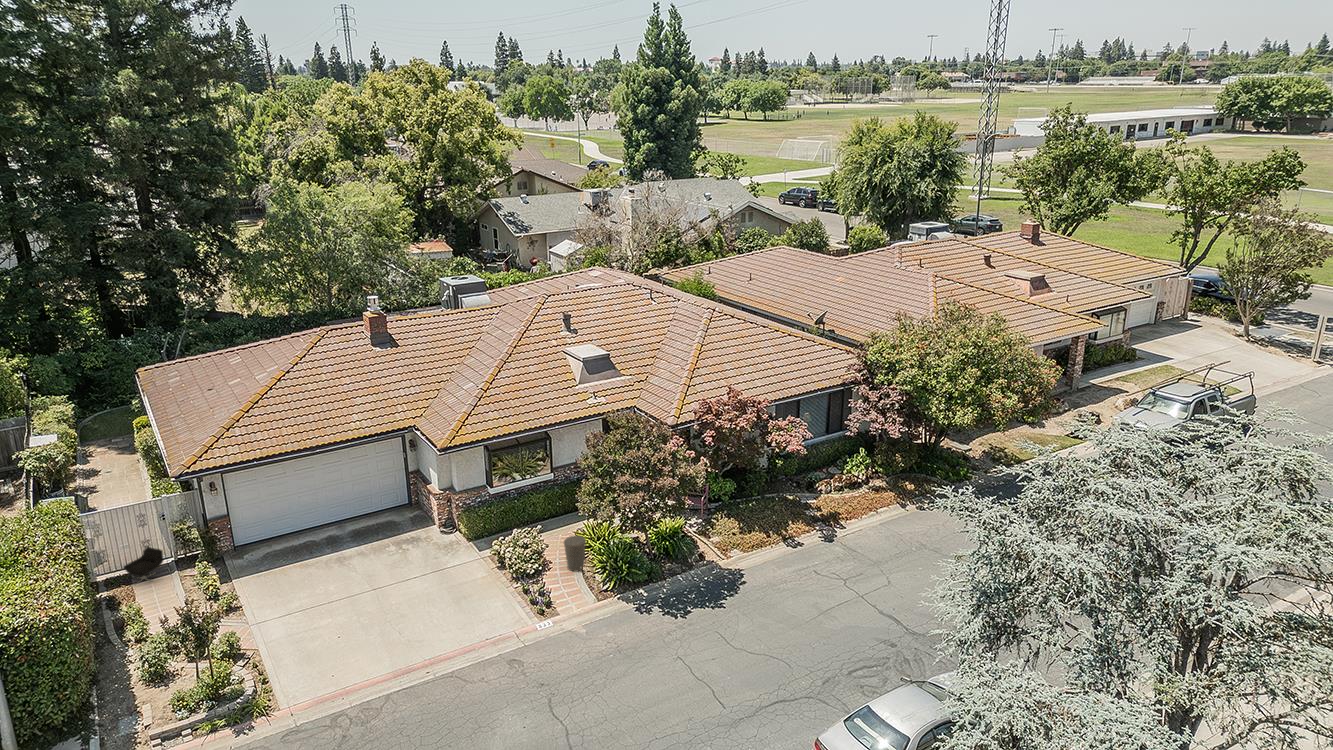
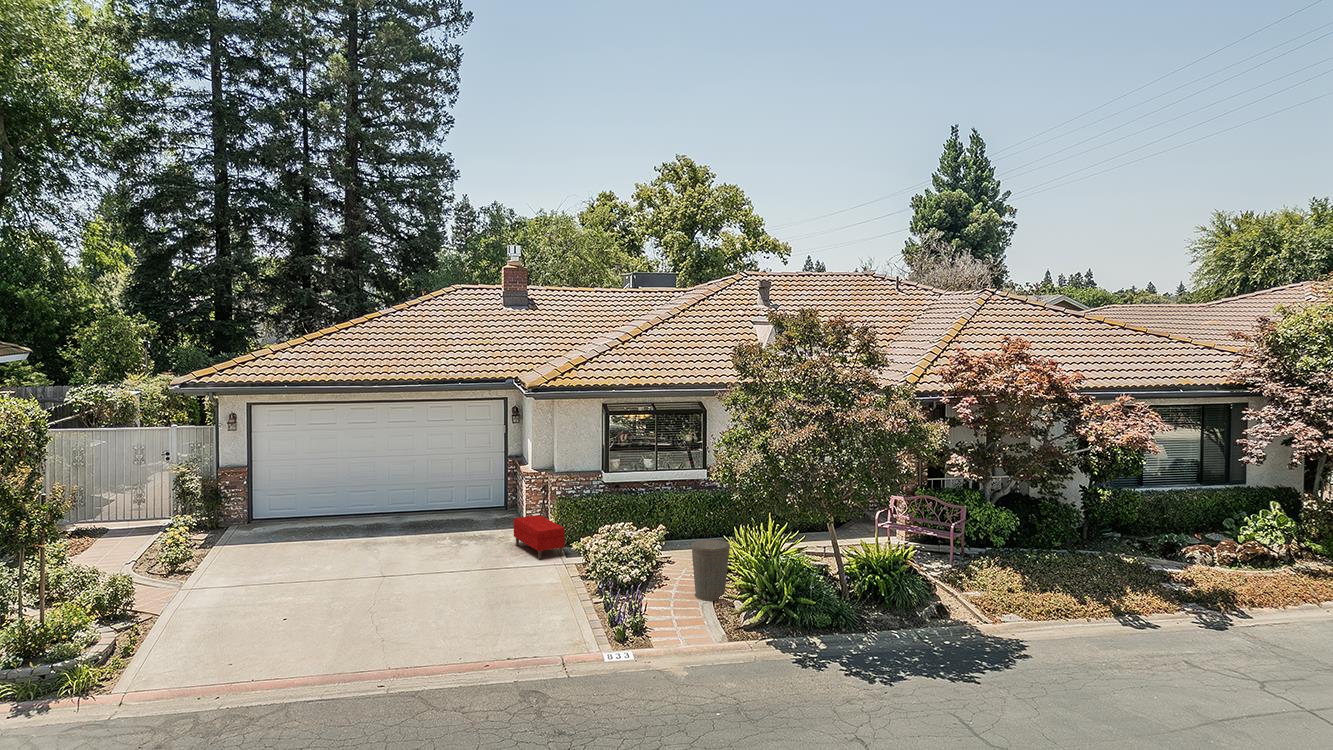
bench: none [436,520,475,554] -> present [514,515,565,560]
lounge chair: present [123,547,163,581] -> none [99,488,152,533]

